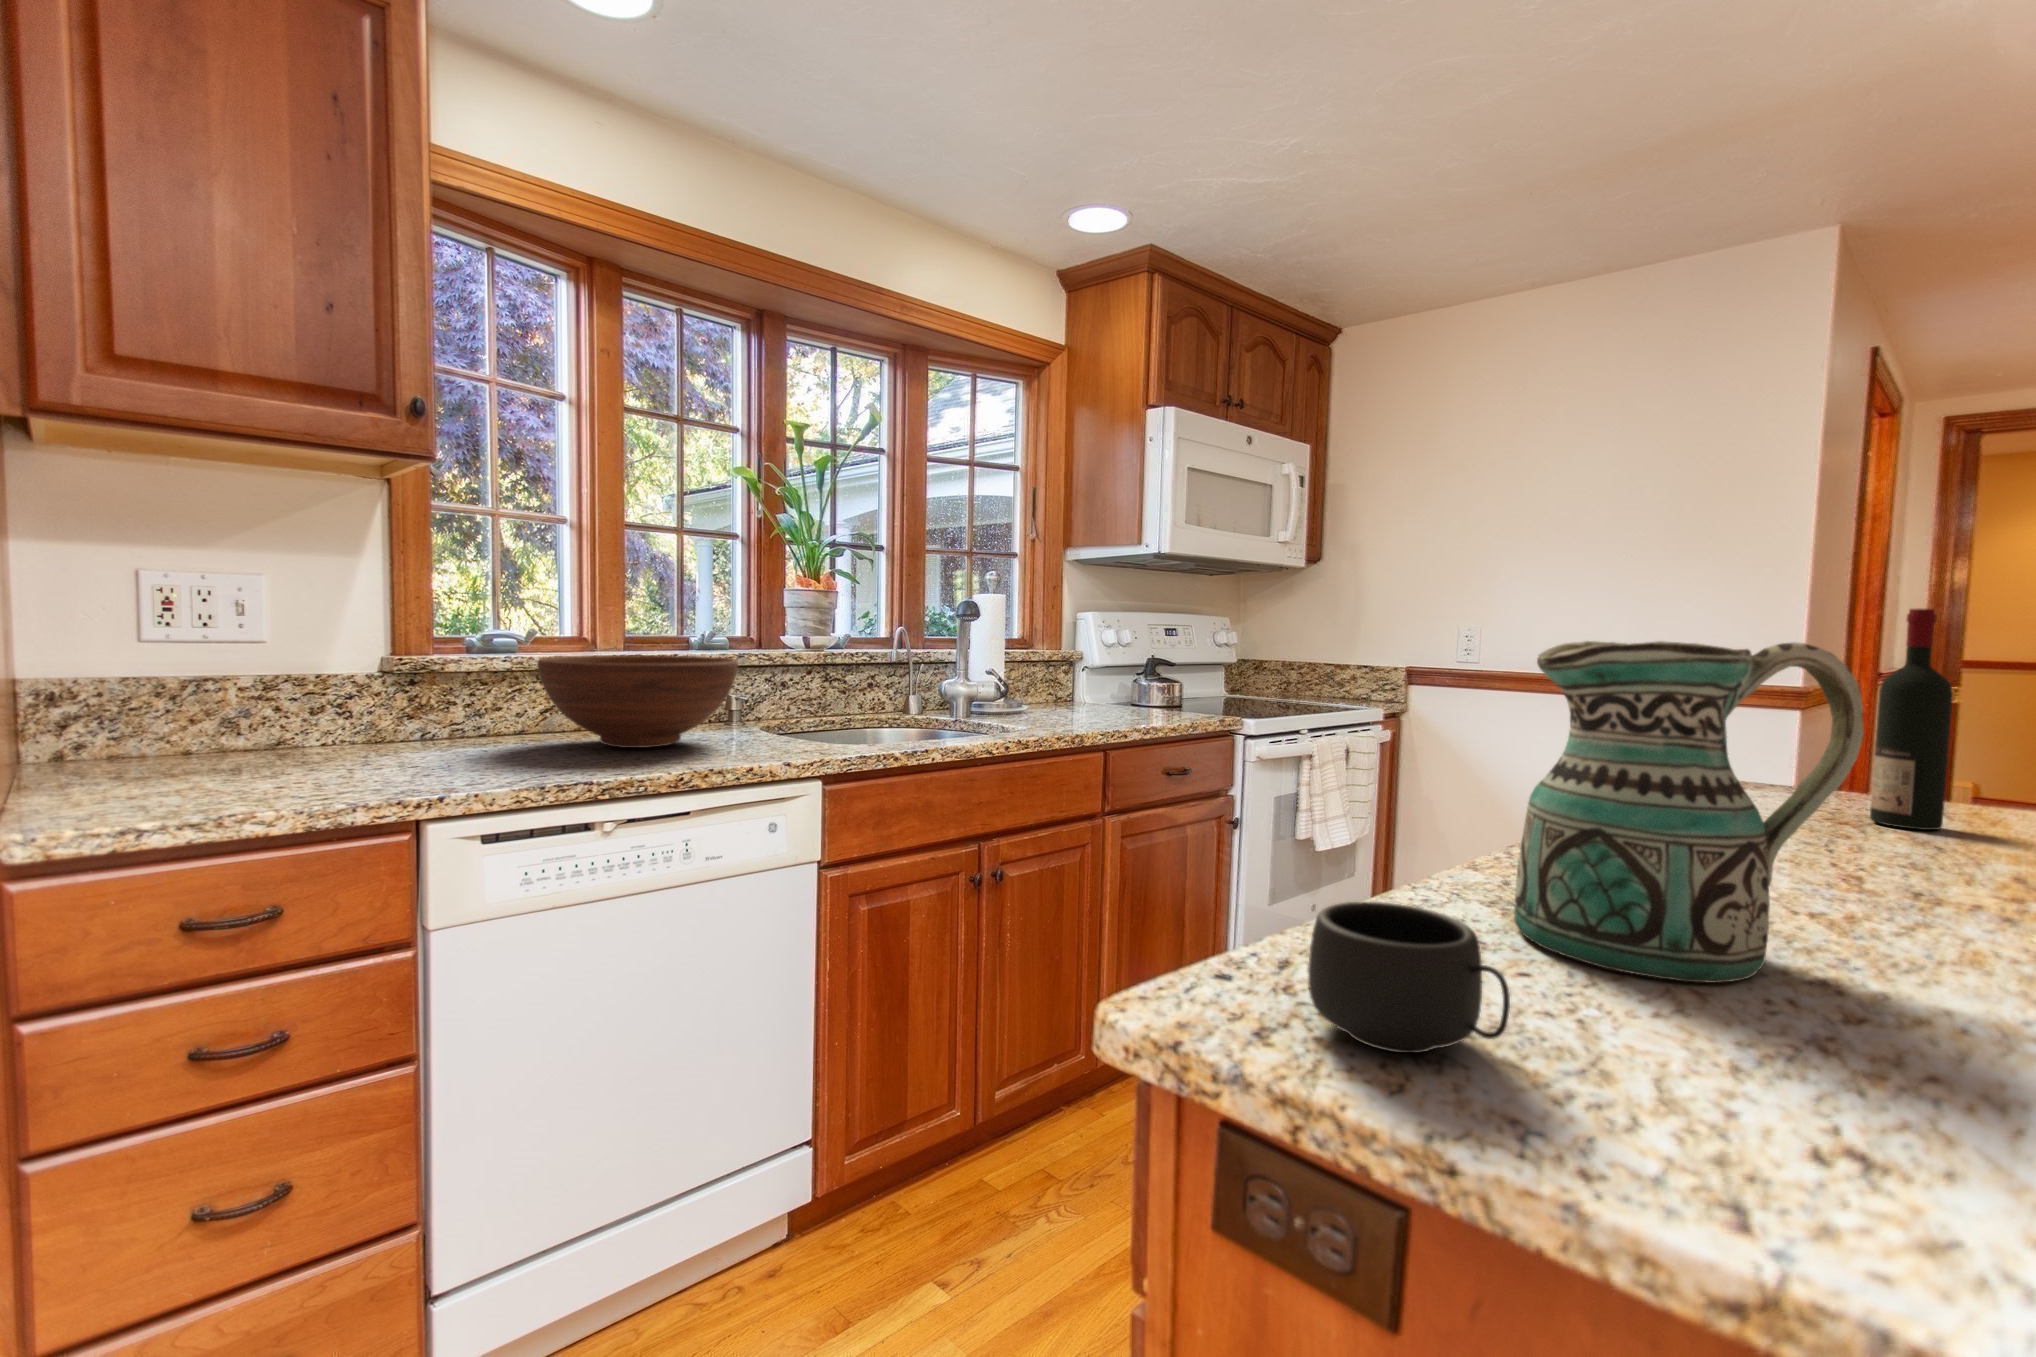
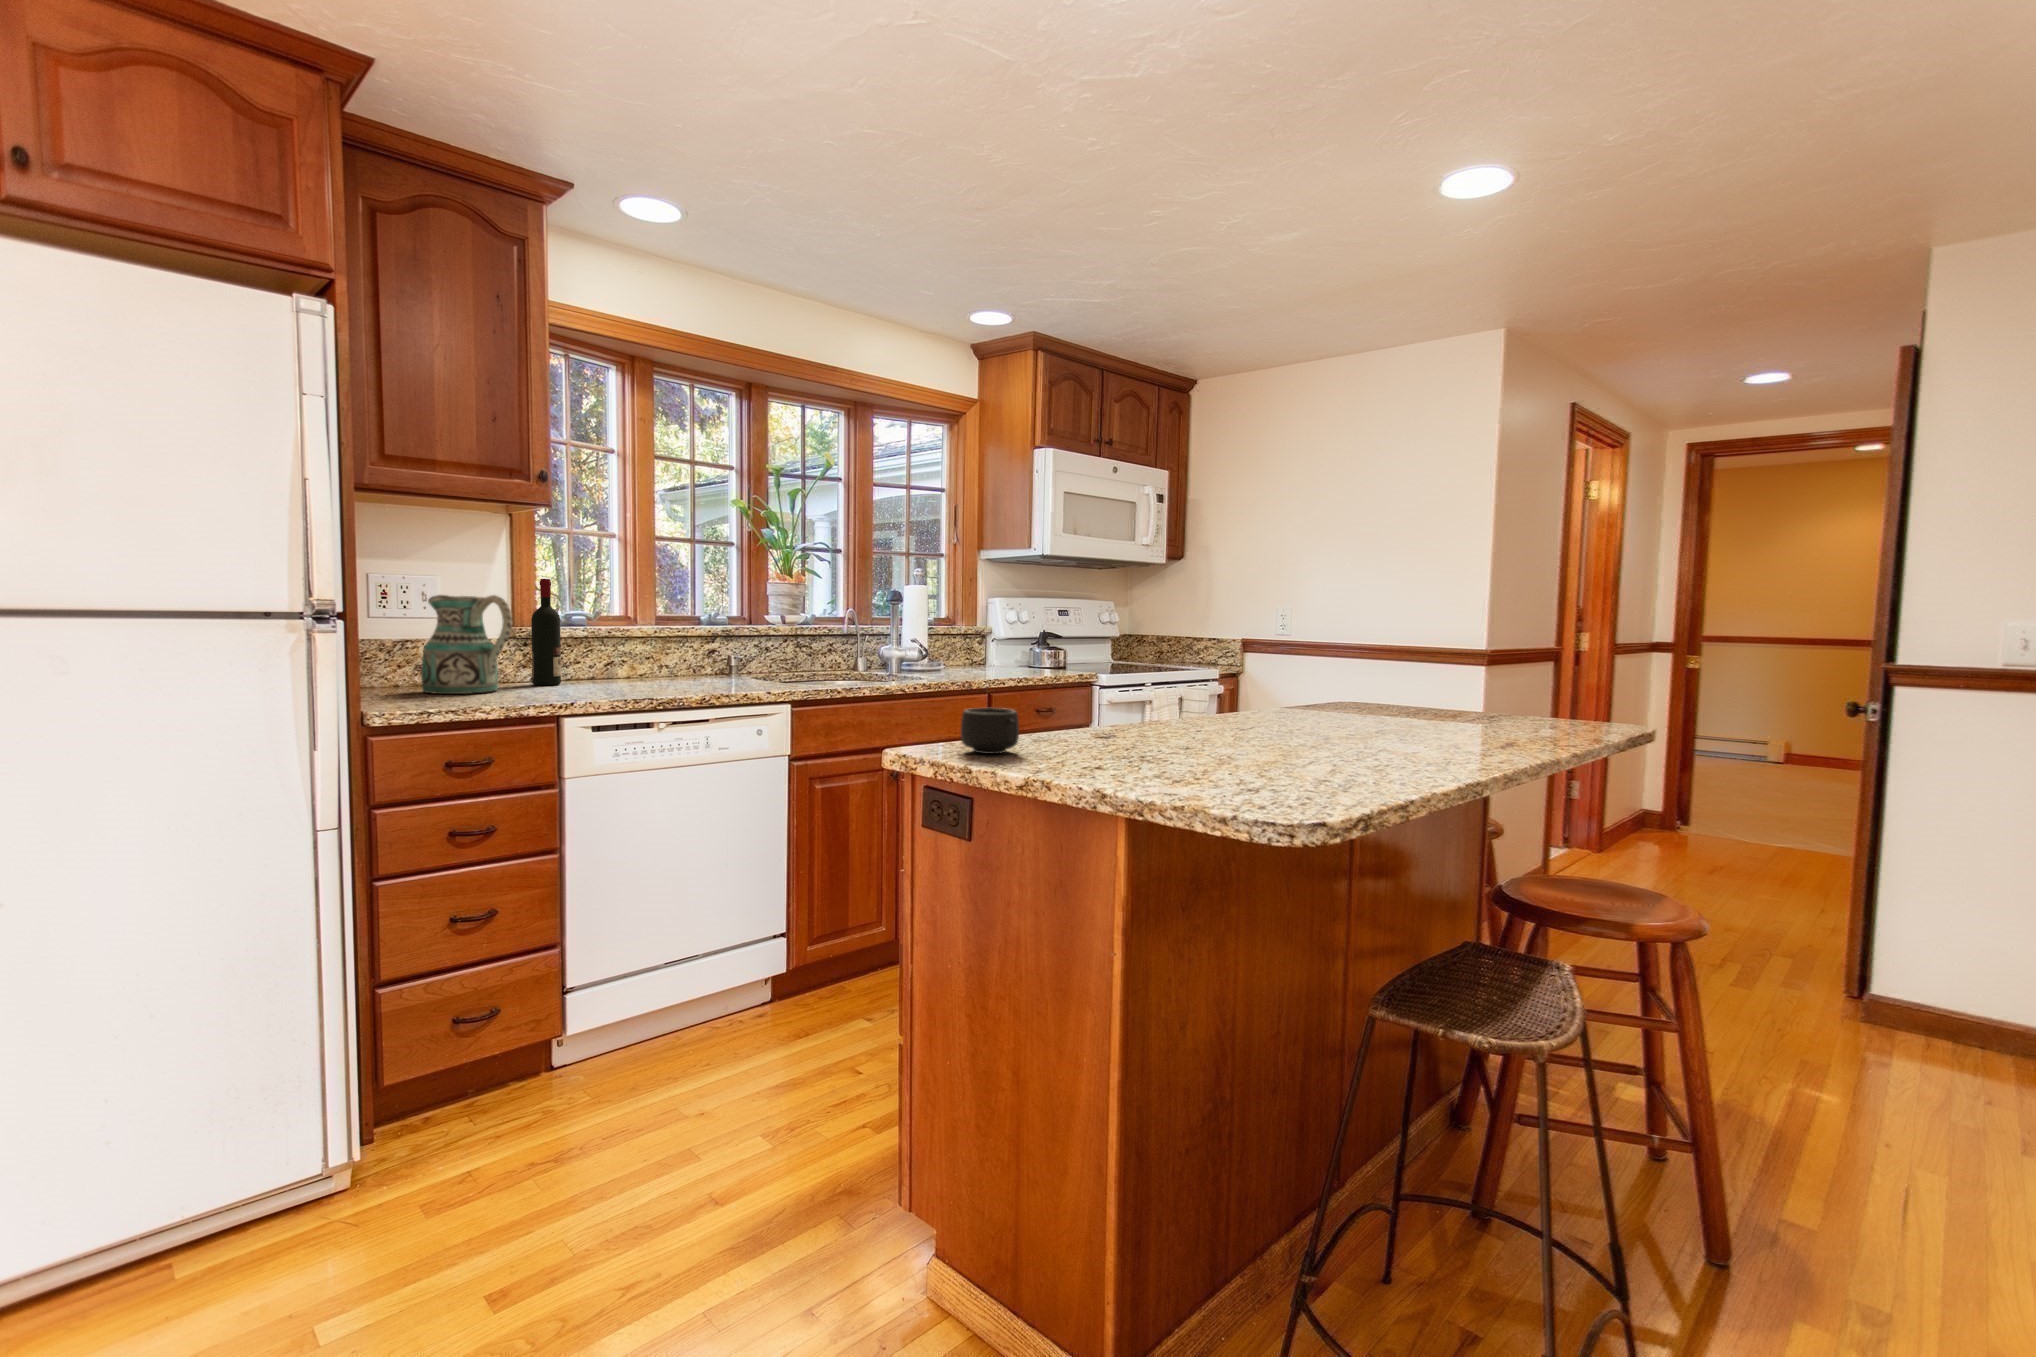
wine bottle: present [1870,609,1953,830] -> present [531,579,561,685]
ceramic pitcher: present [1514,641,1864,983] -> present [421,595,512,694]
fruit bowl: present [537,655,737,748] -> none [608,627,735,686]

